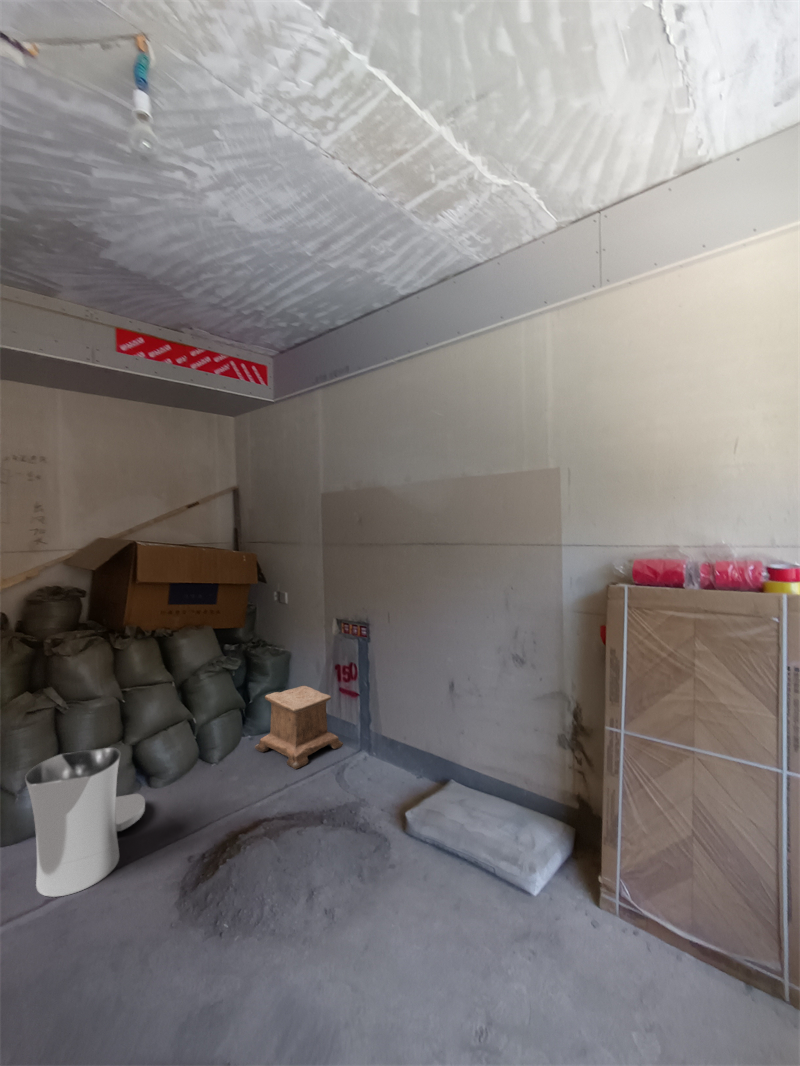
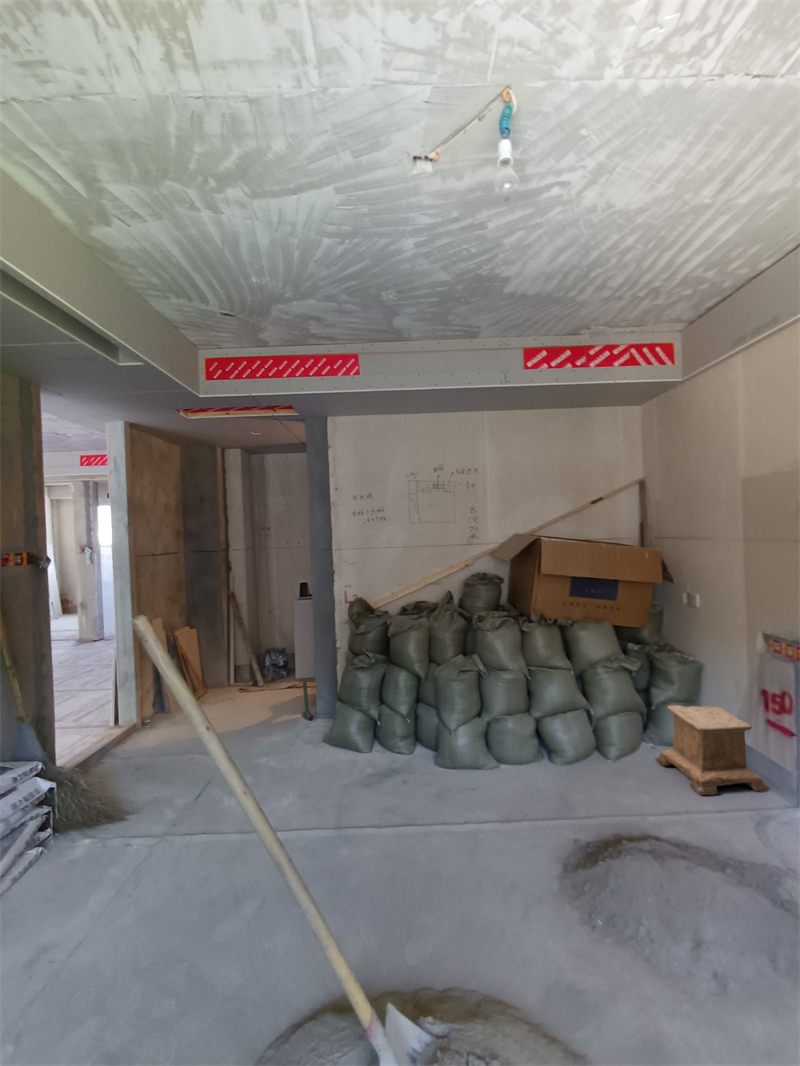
trash can: present [25,748,145,897] -> none [458,707,545,819]

